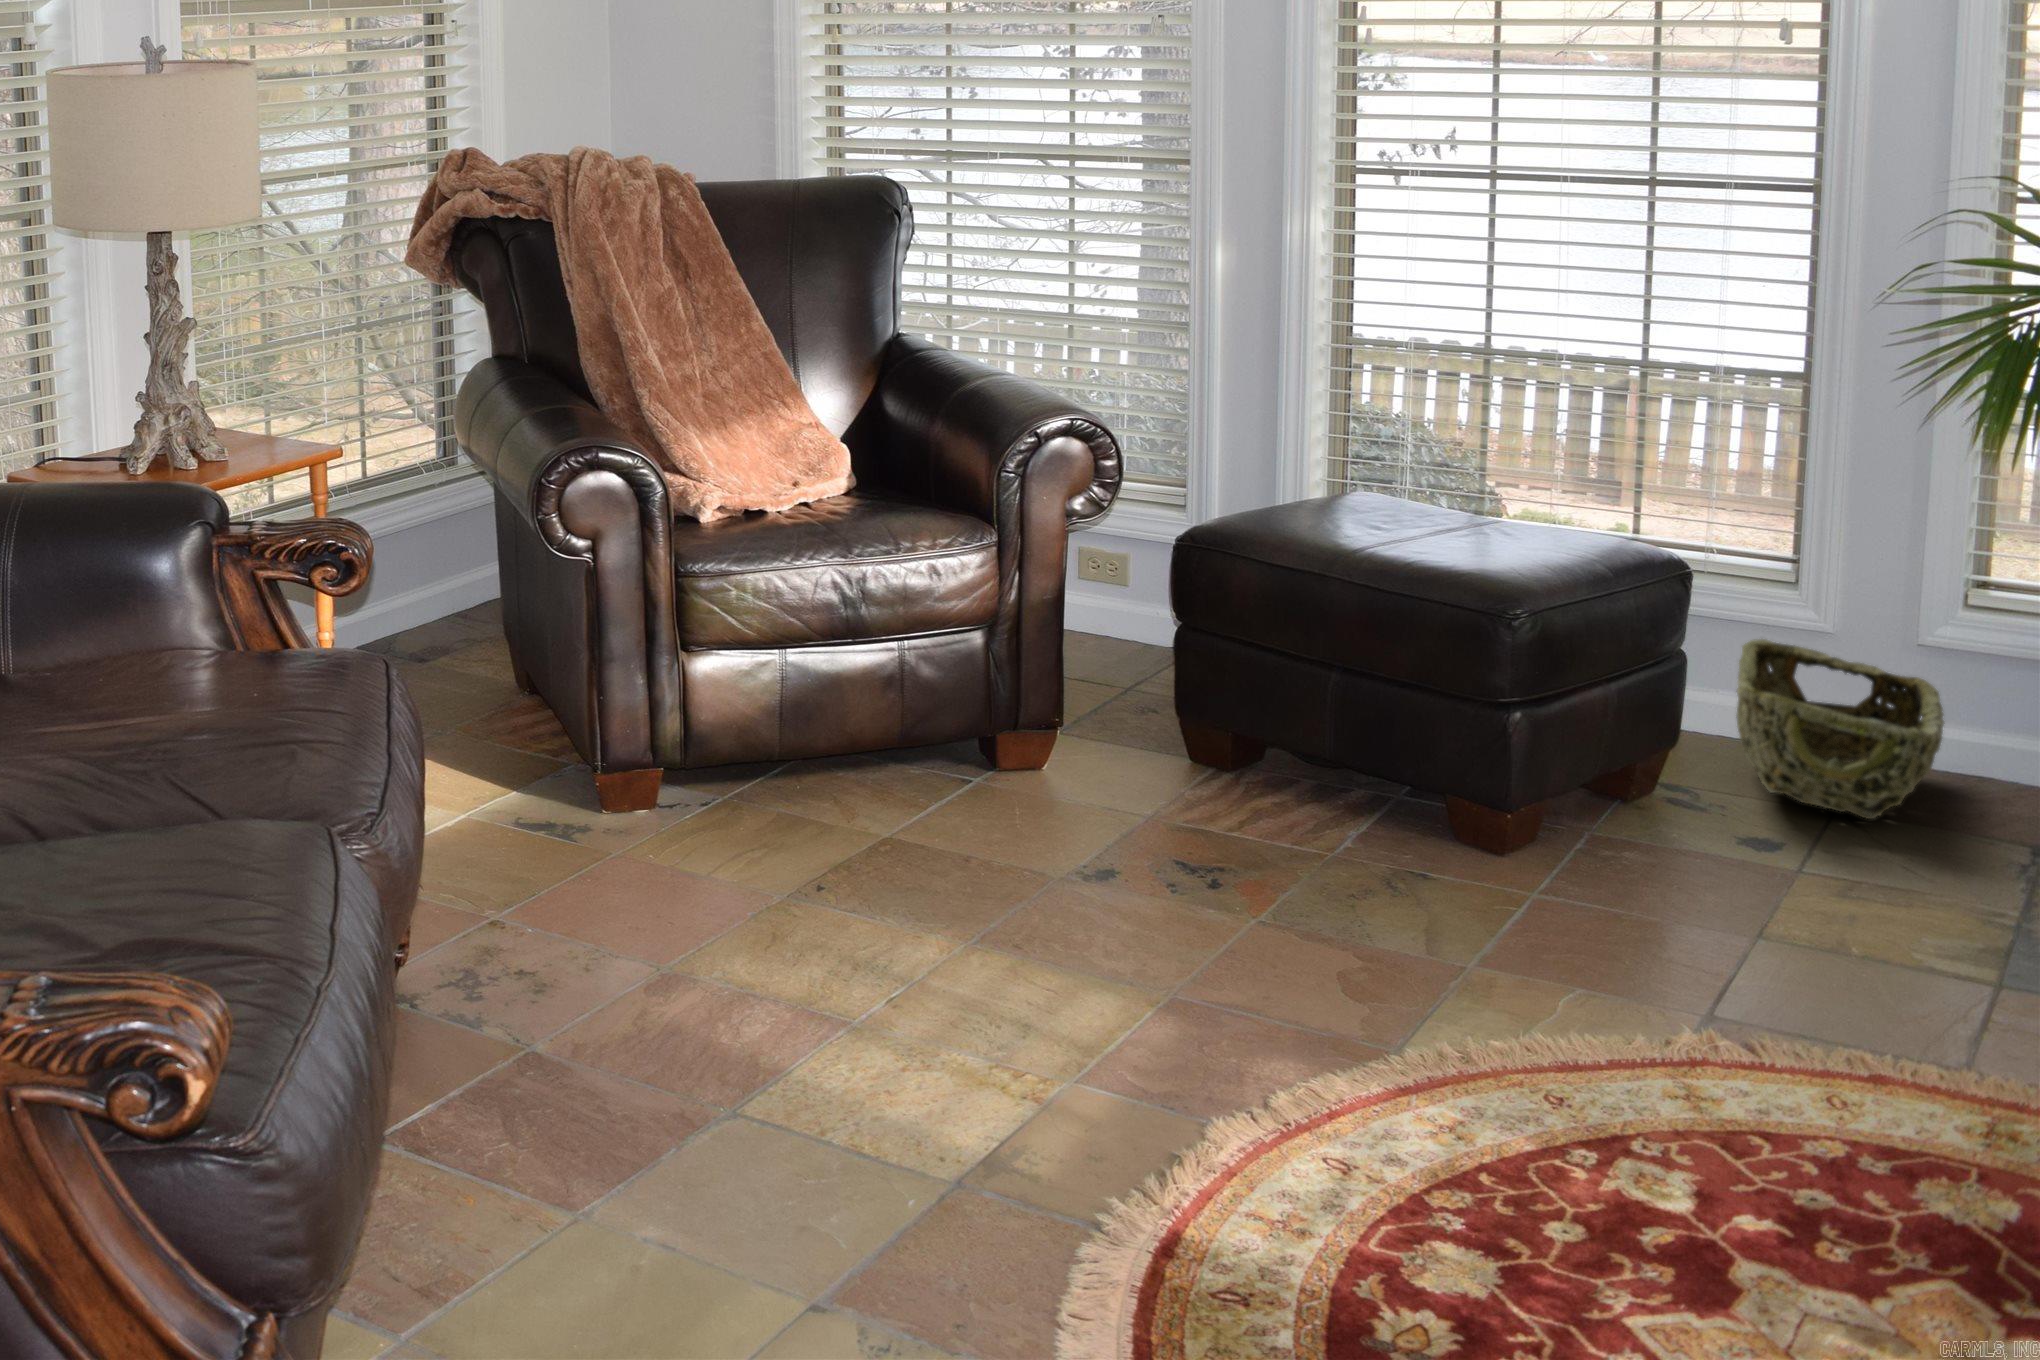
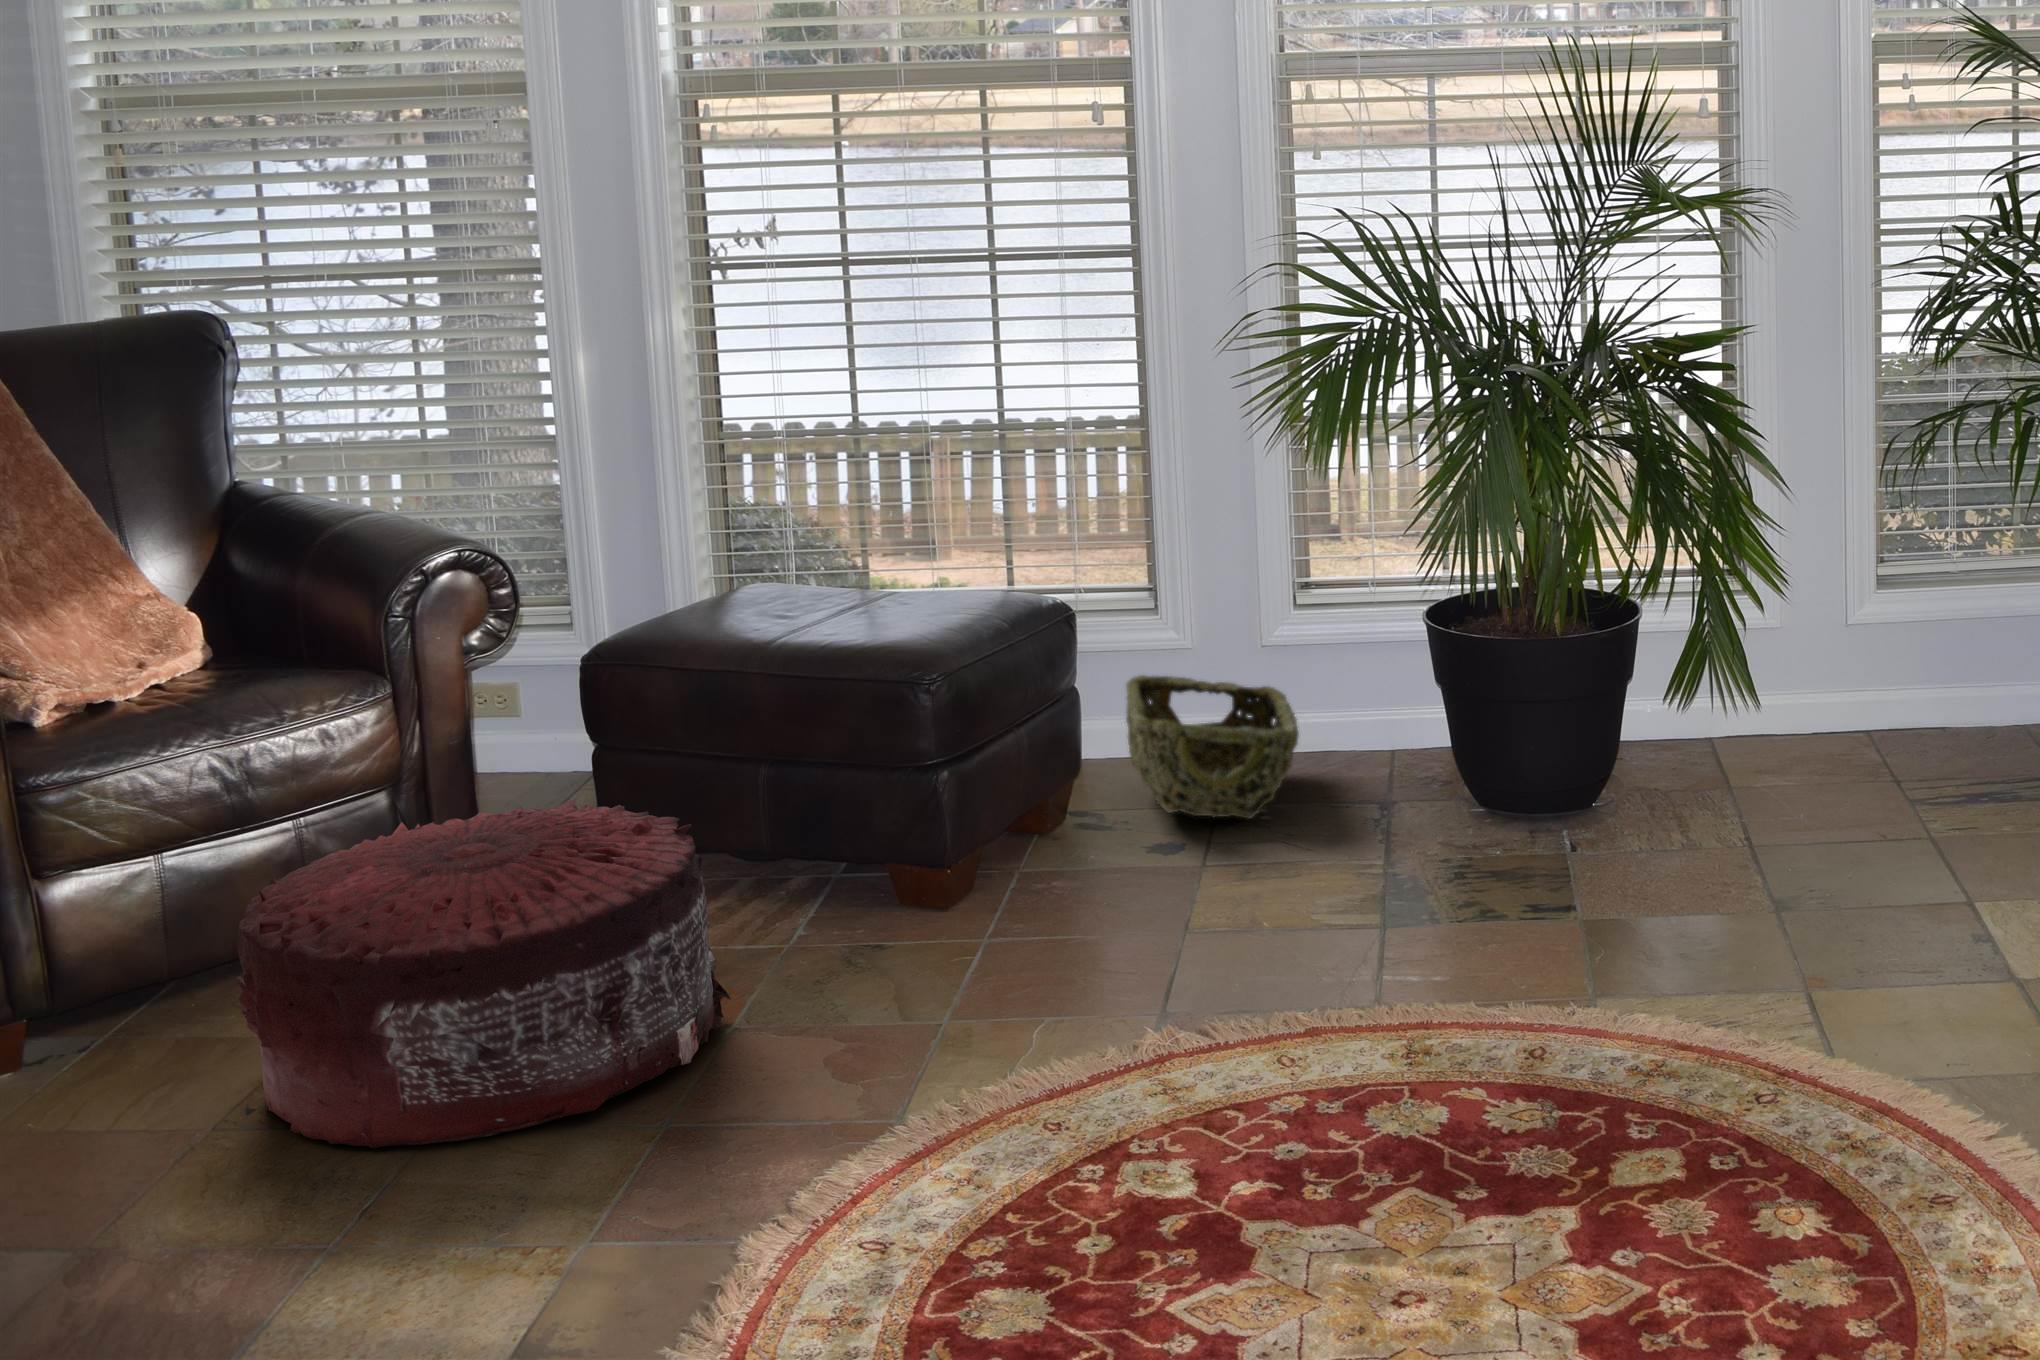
pouf: none [845,651,1263,949] -> present [235,798,730,1148]

